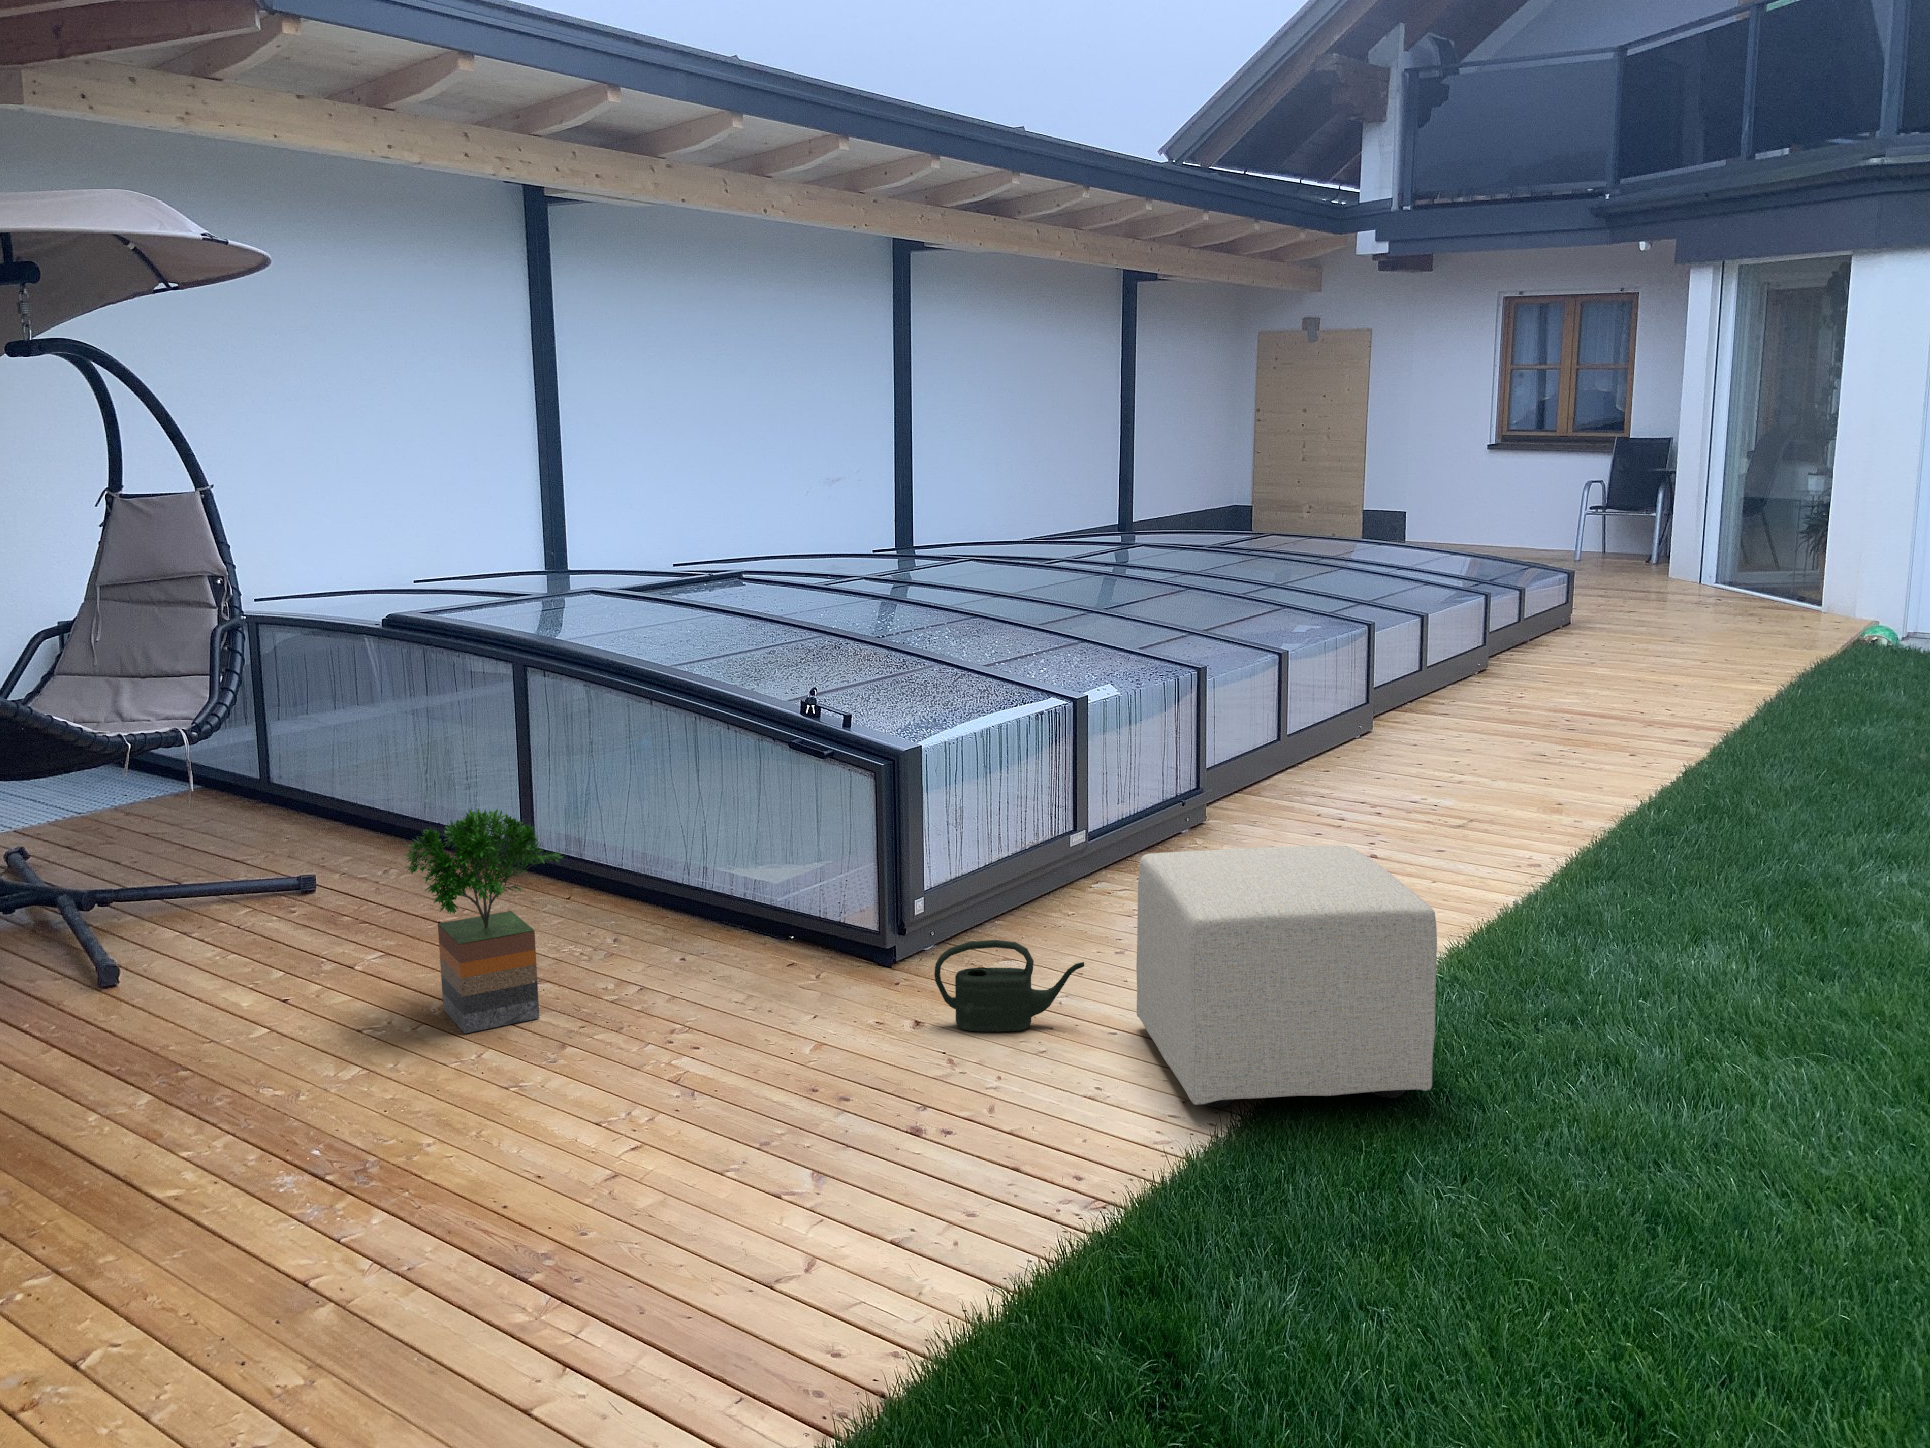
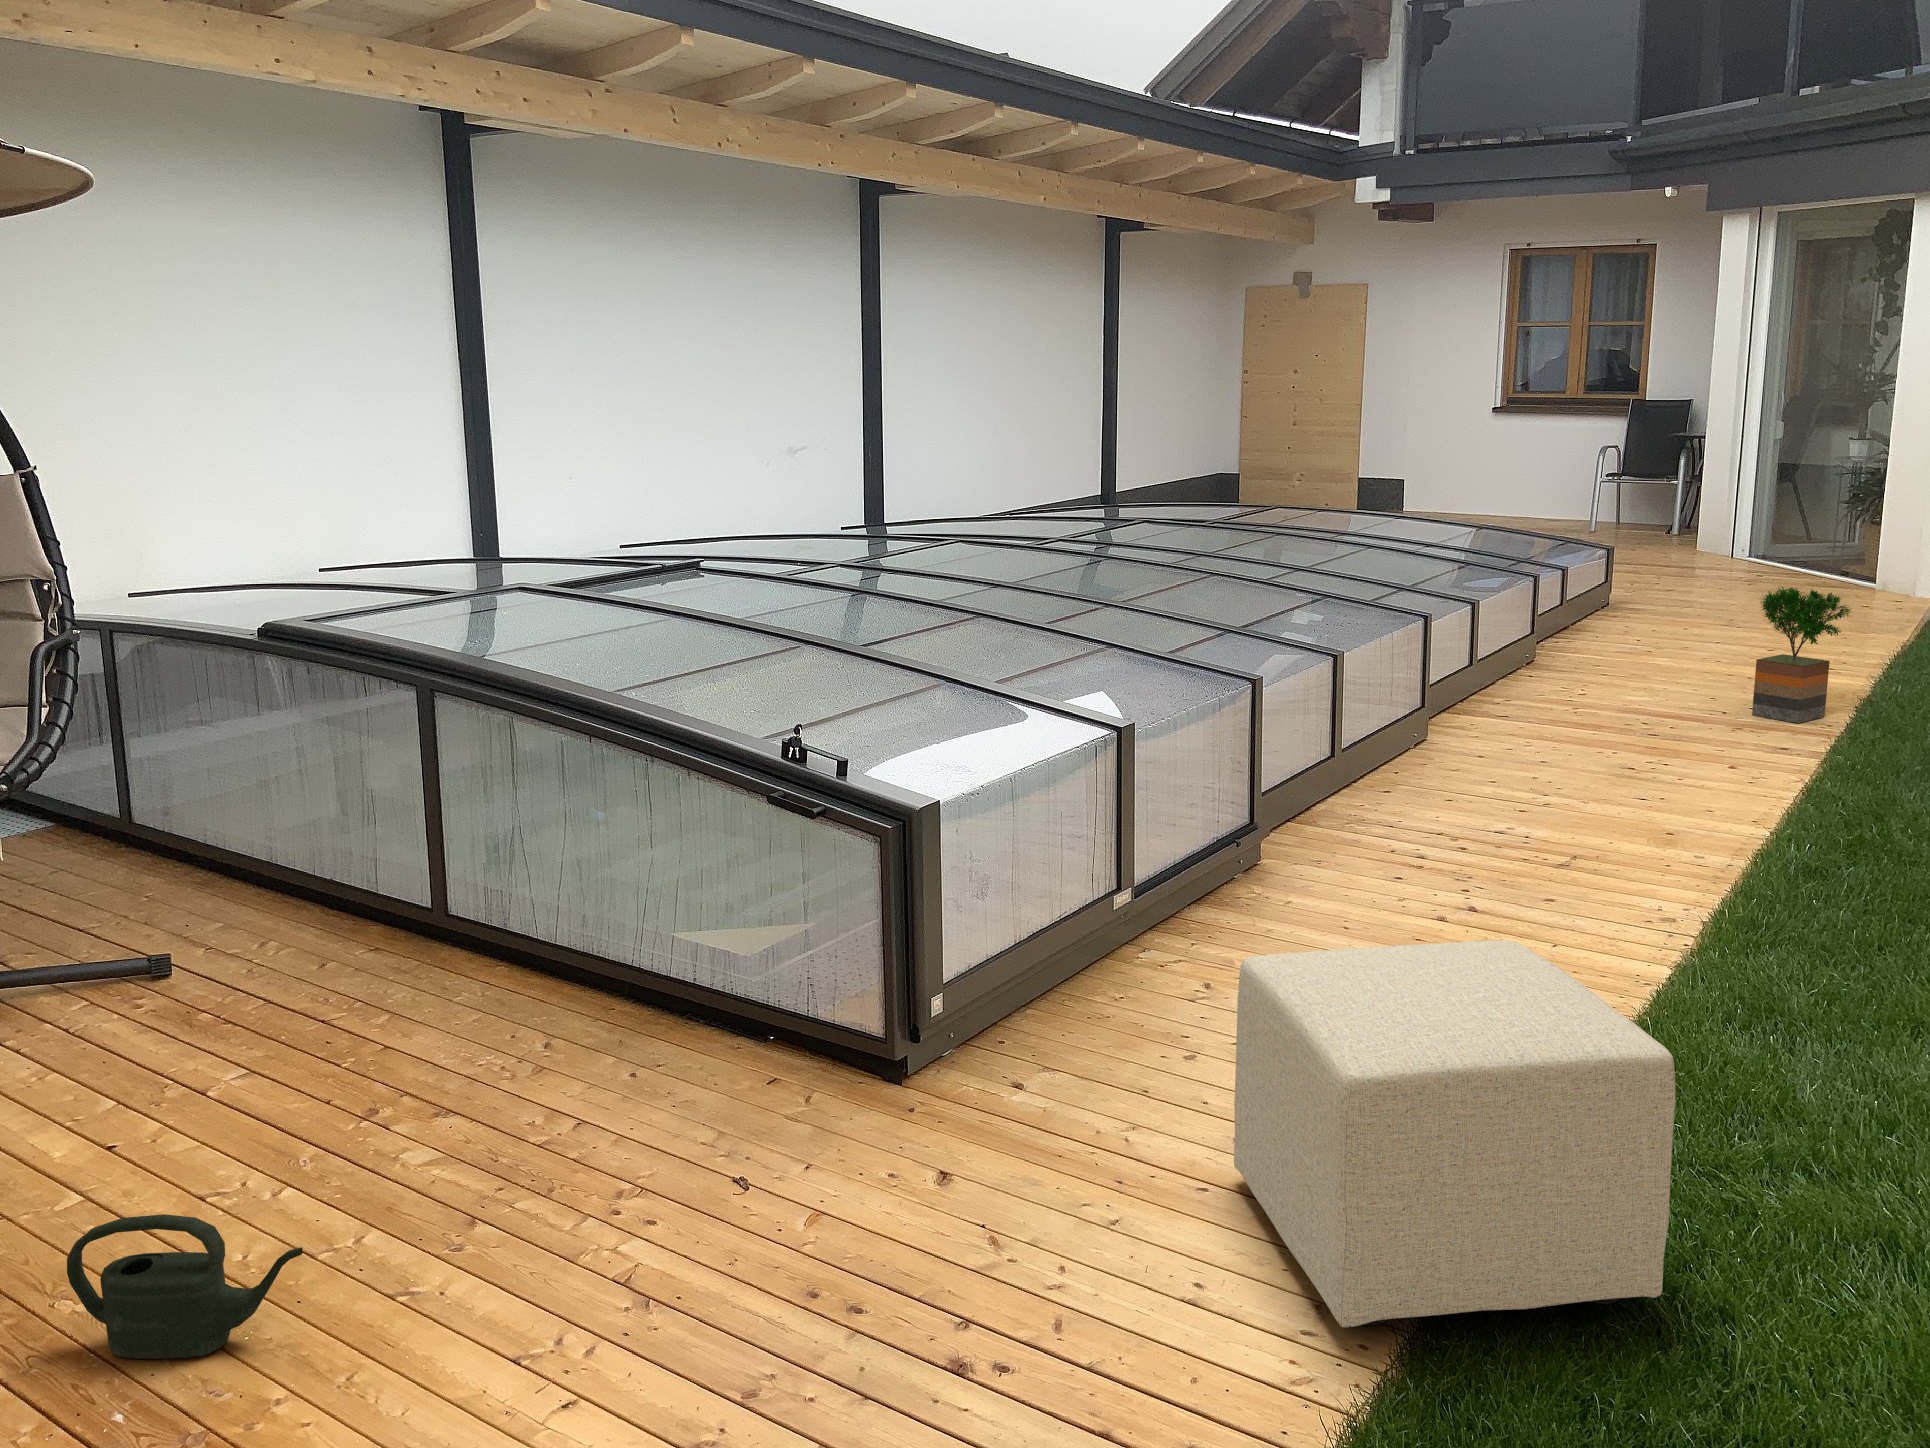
potted tree: present [405,809,562,1033] -> present [1752,587,1851,723]
watering can: present [934,940,1084,1032] -> present [67,1214,303,1359]

